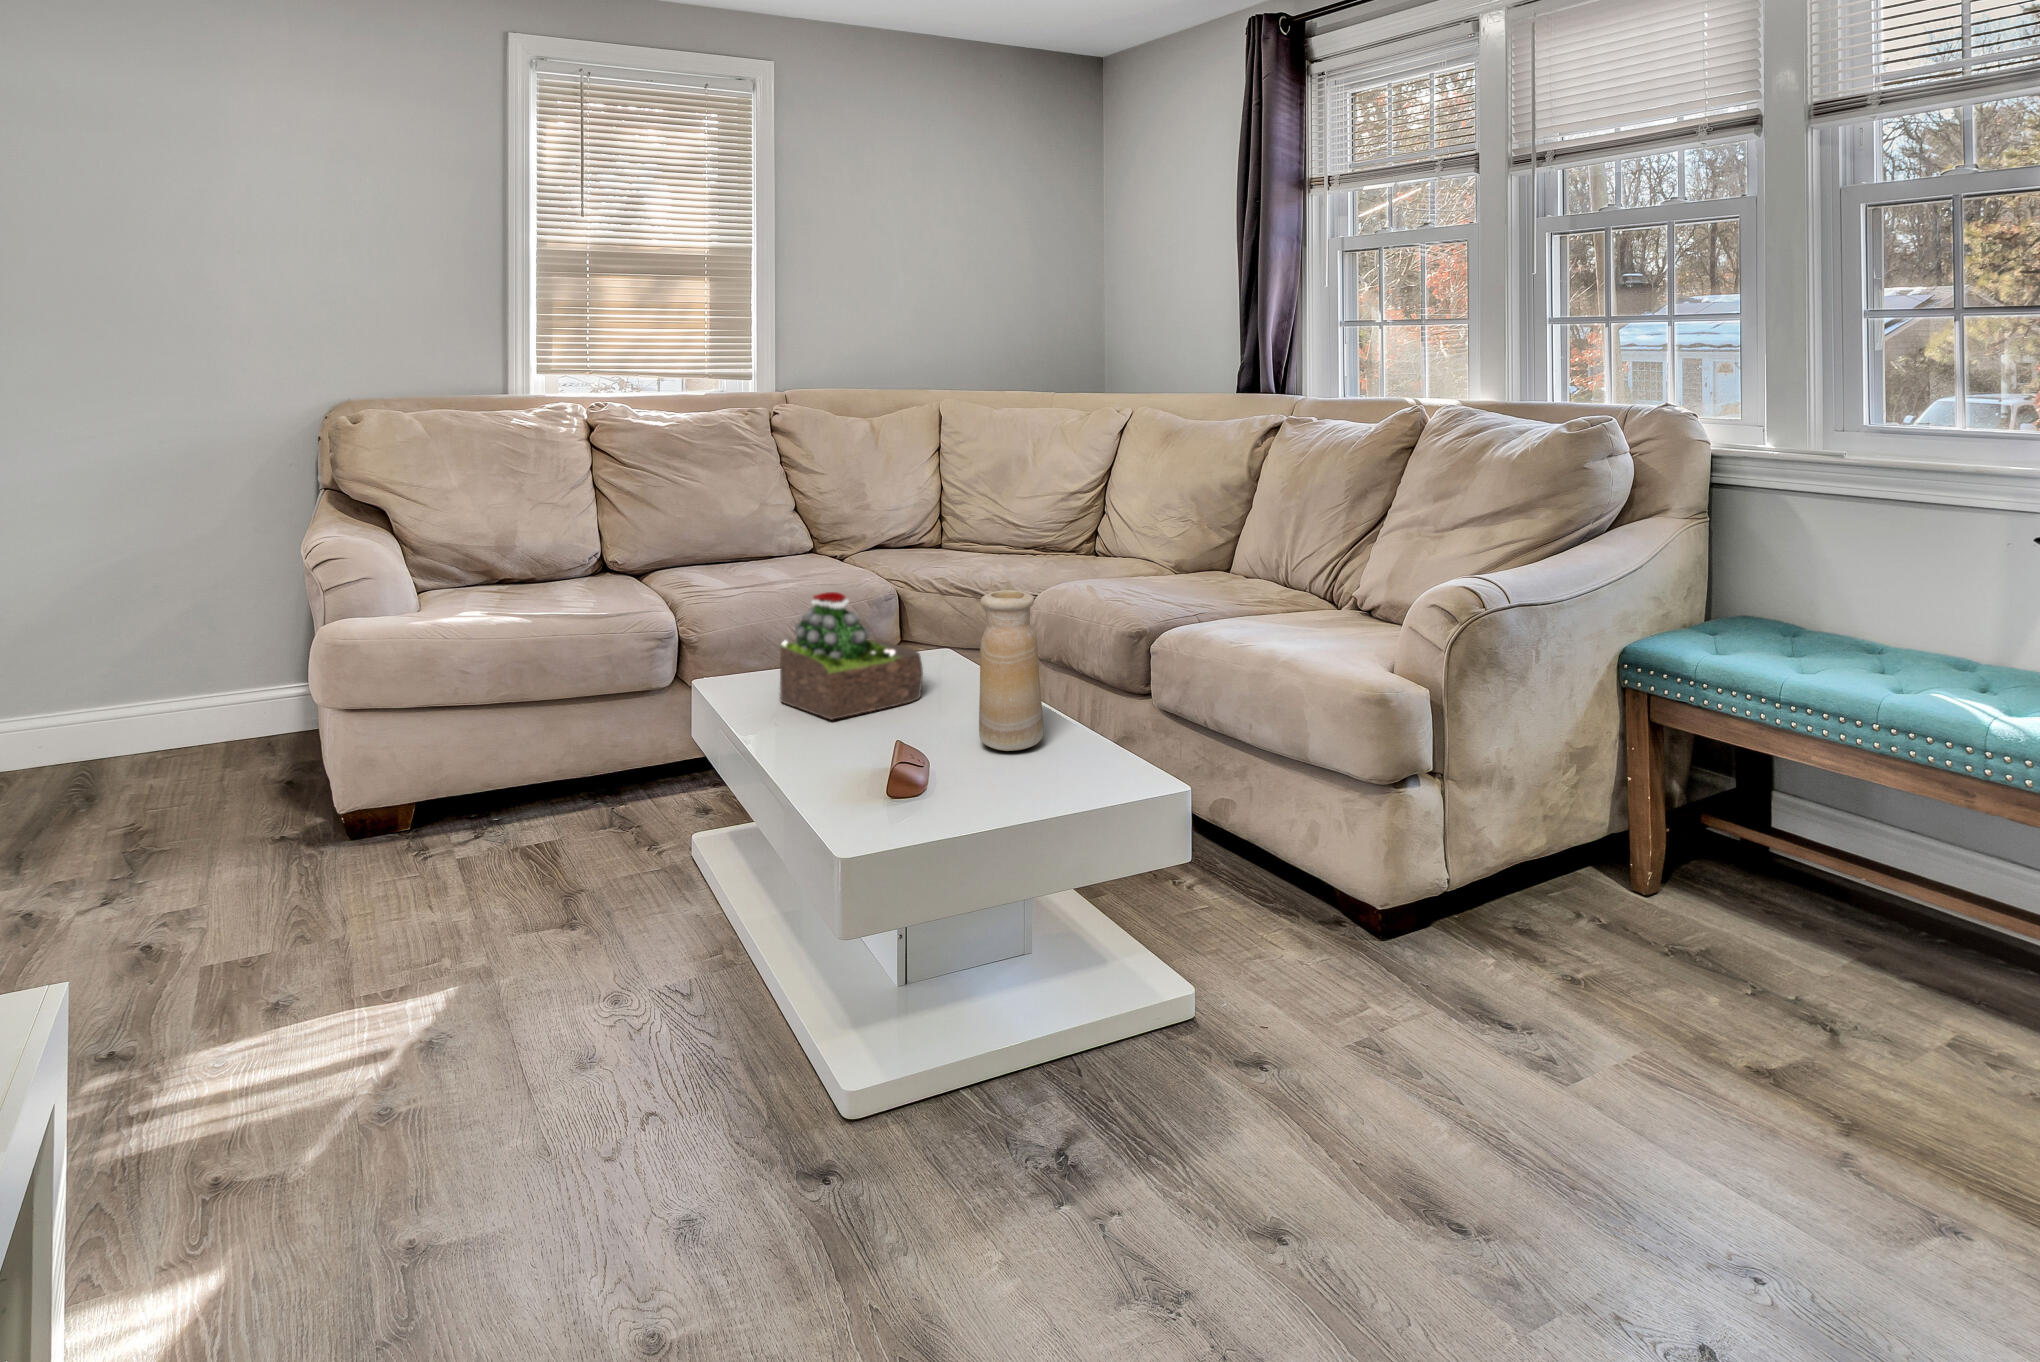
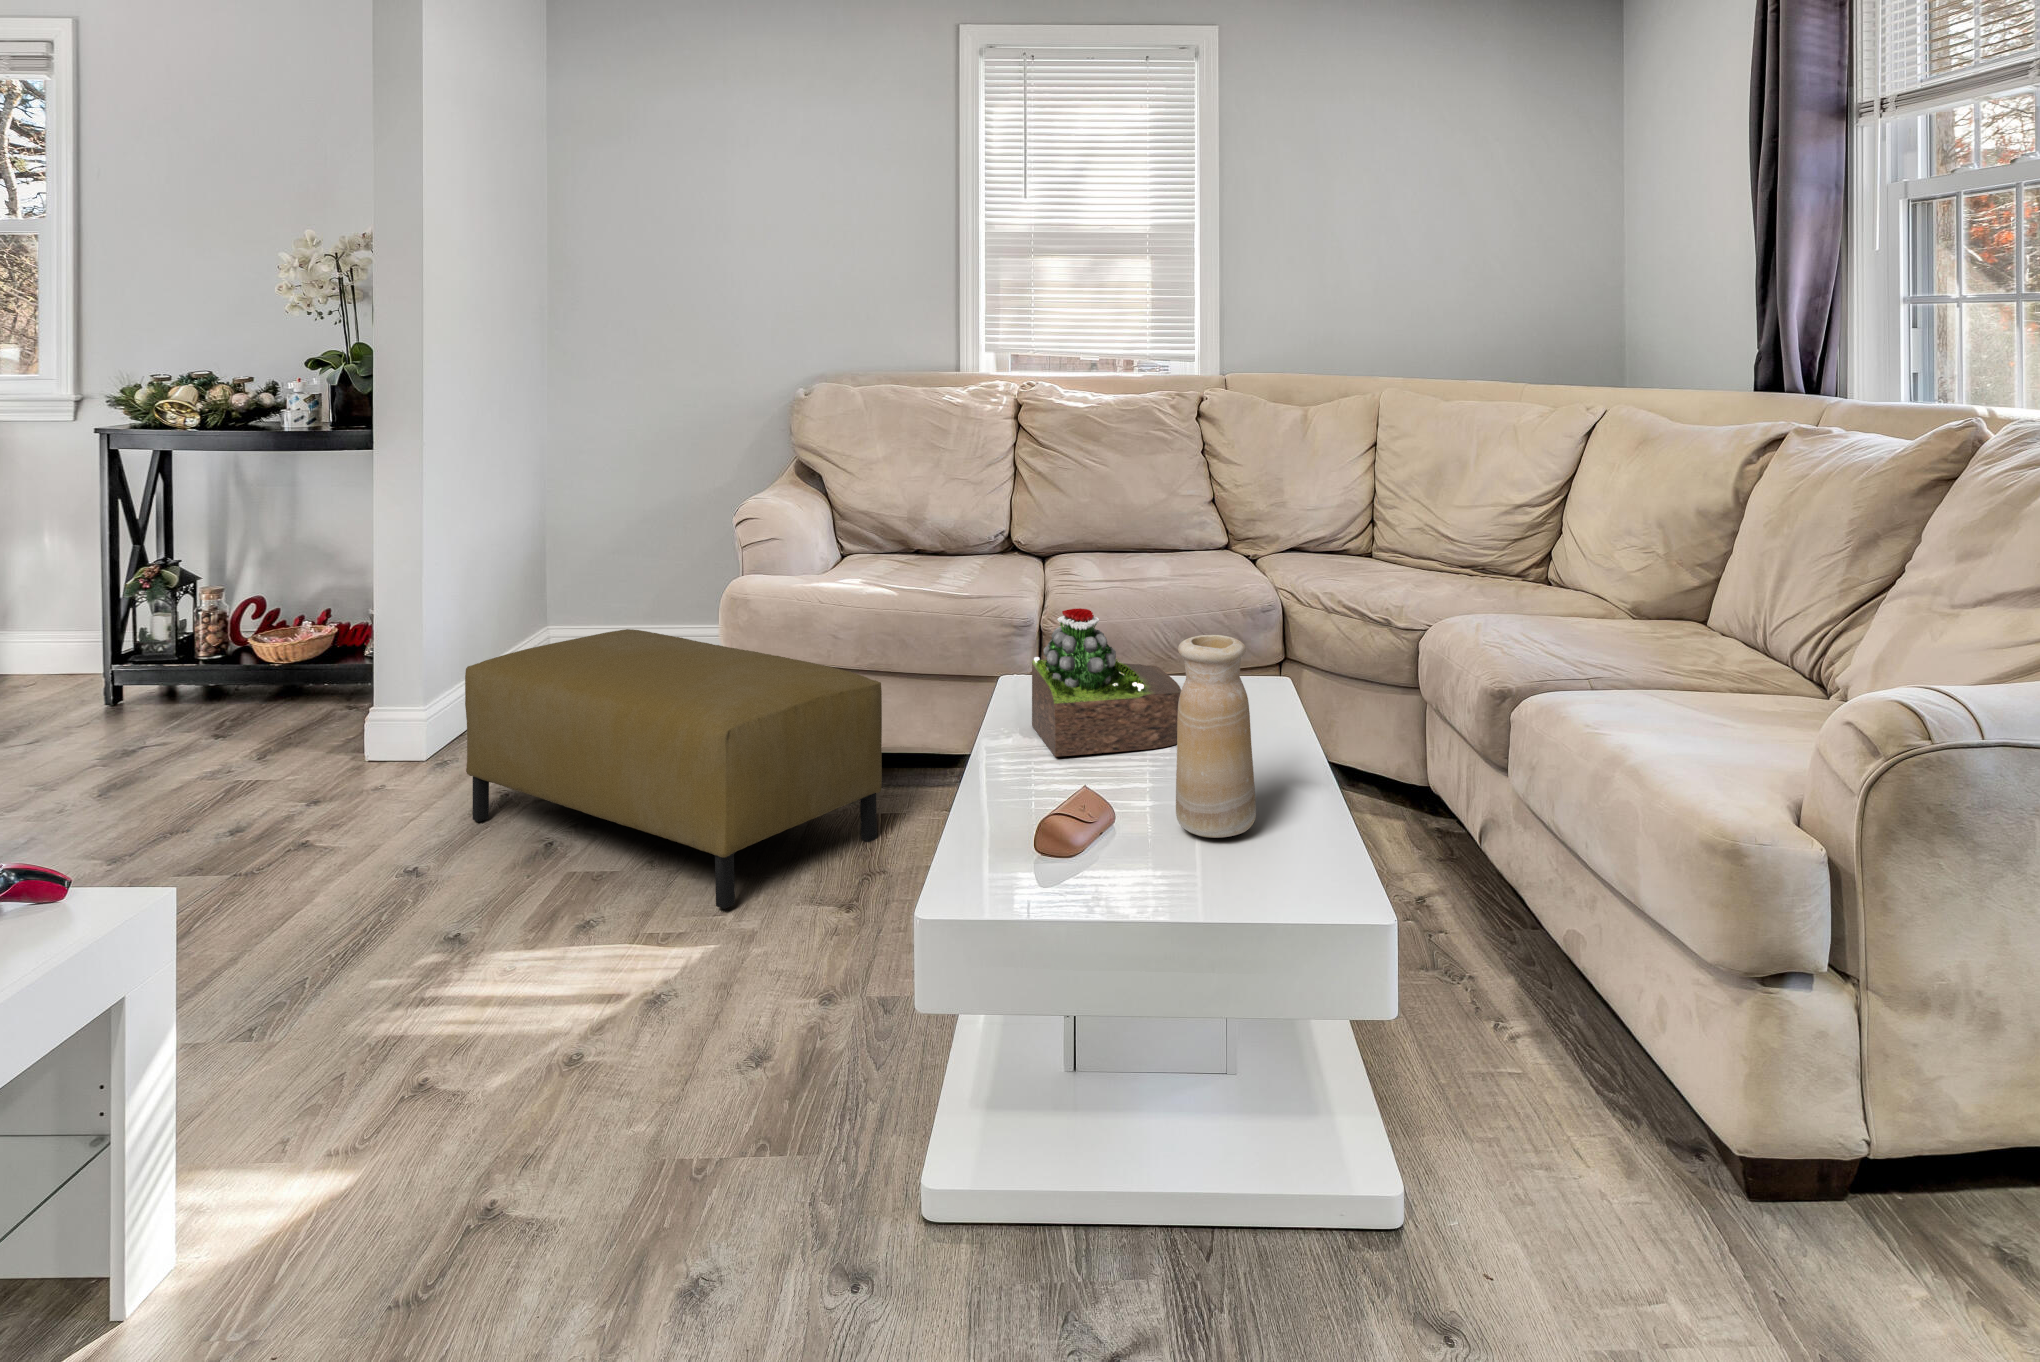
ottoman: none [33,687,562,935] -> present [465,629,882,909]

